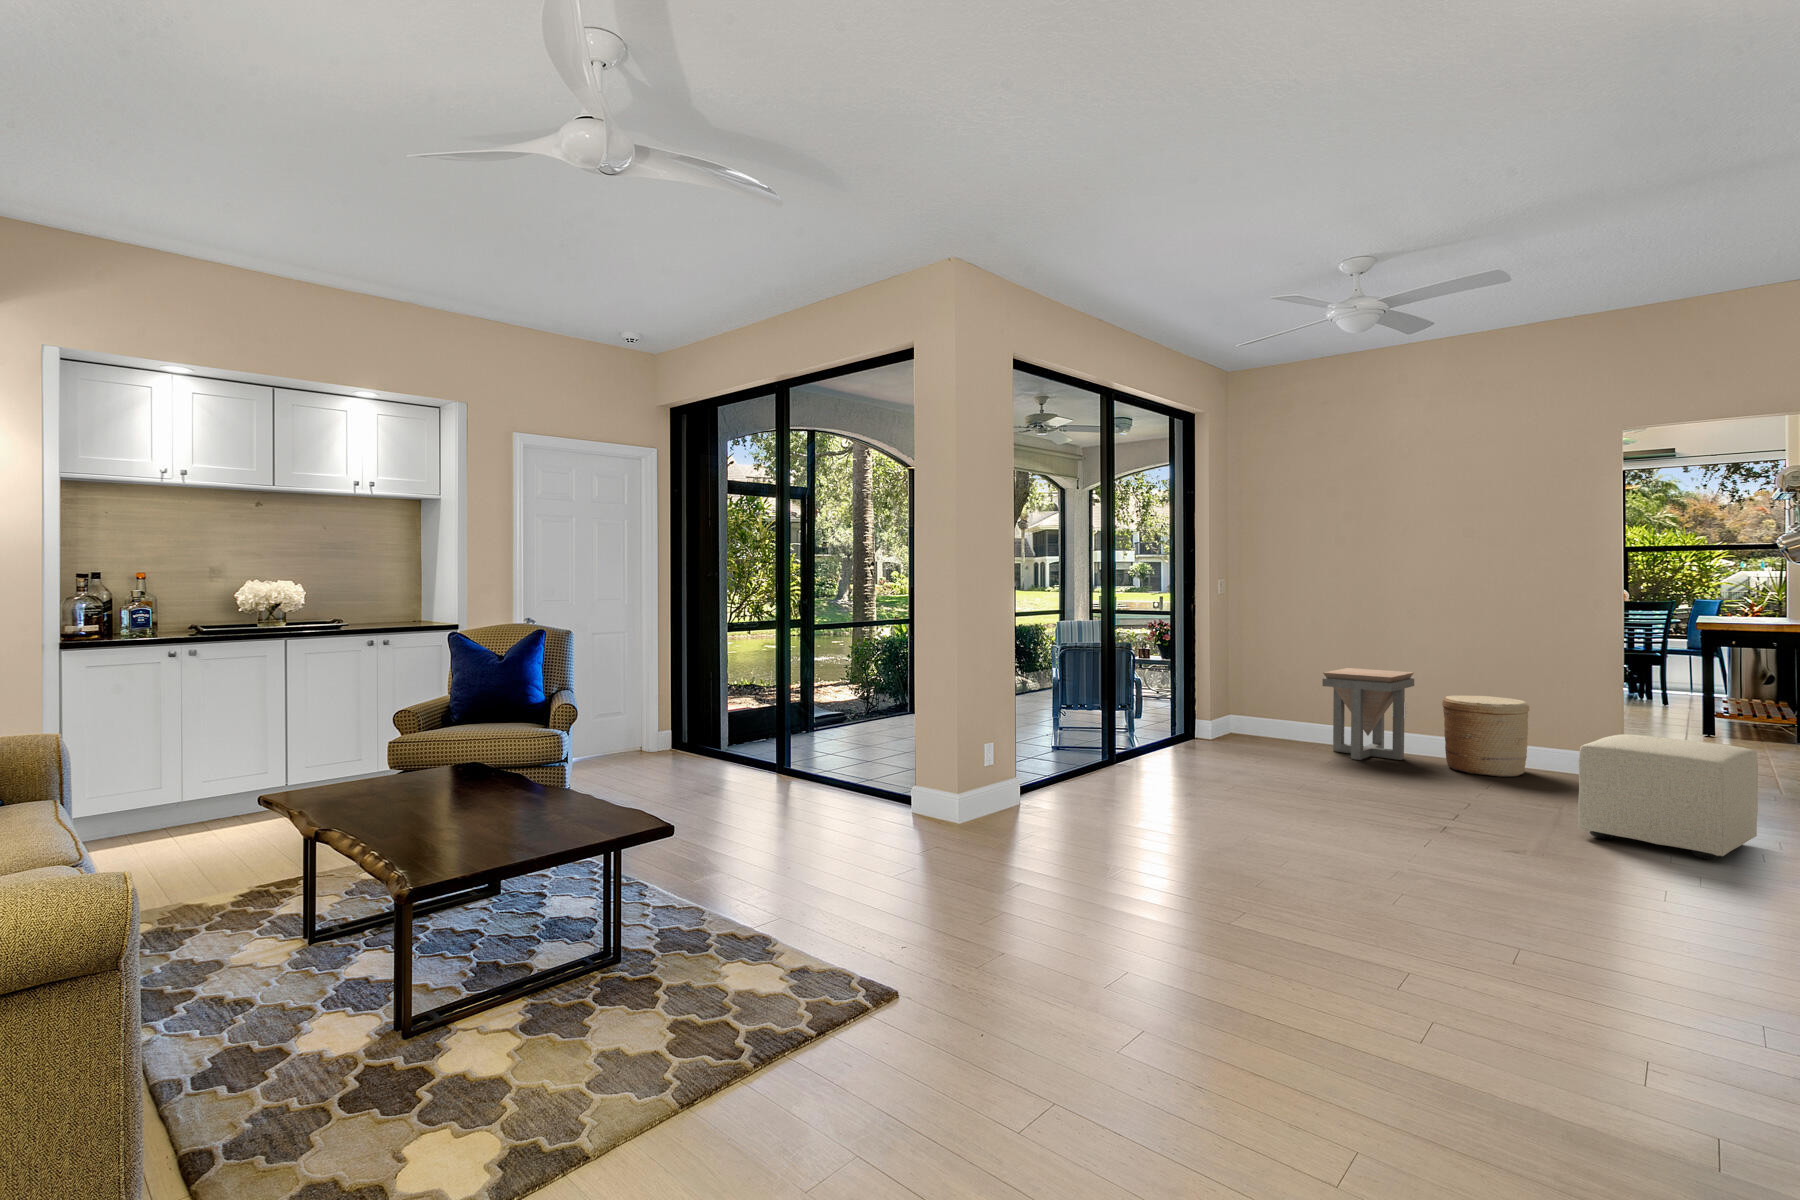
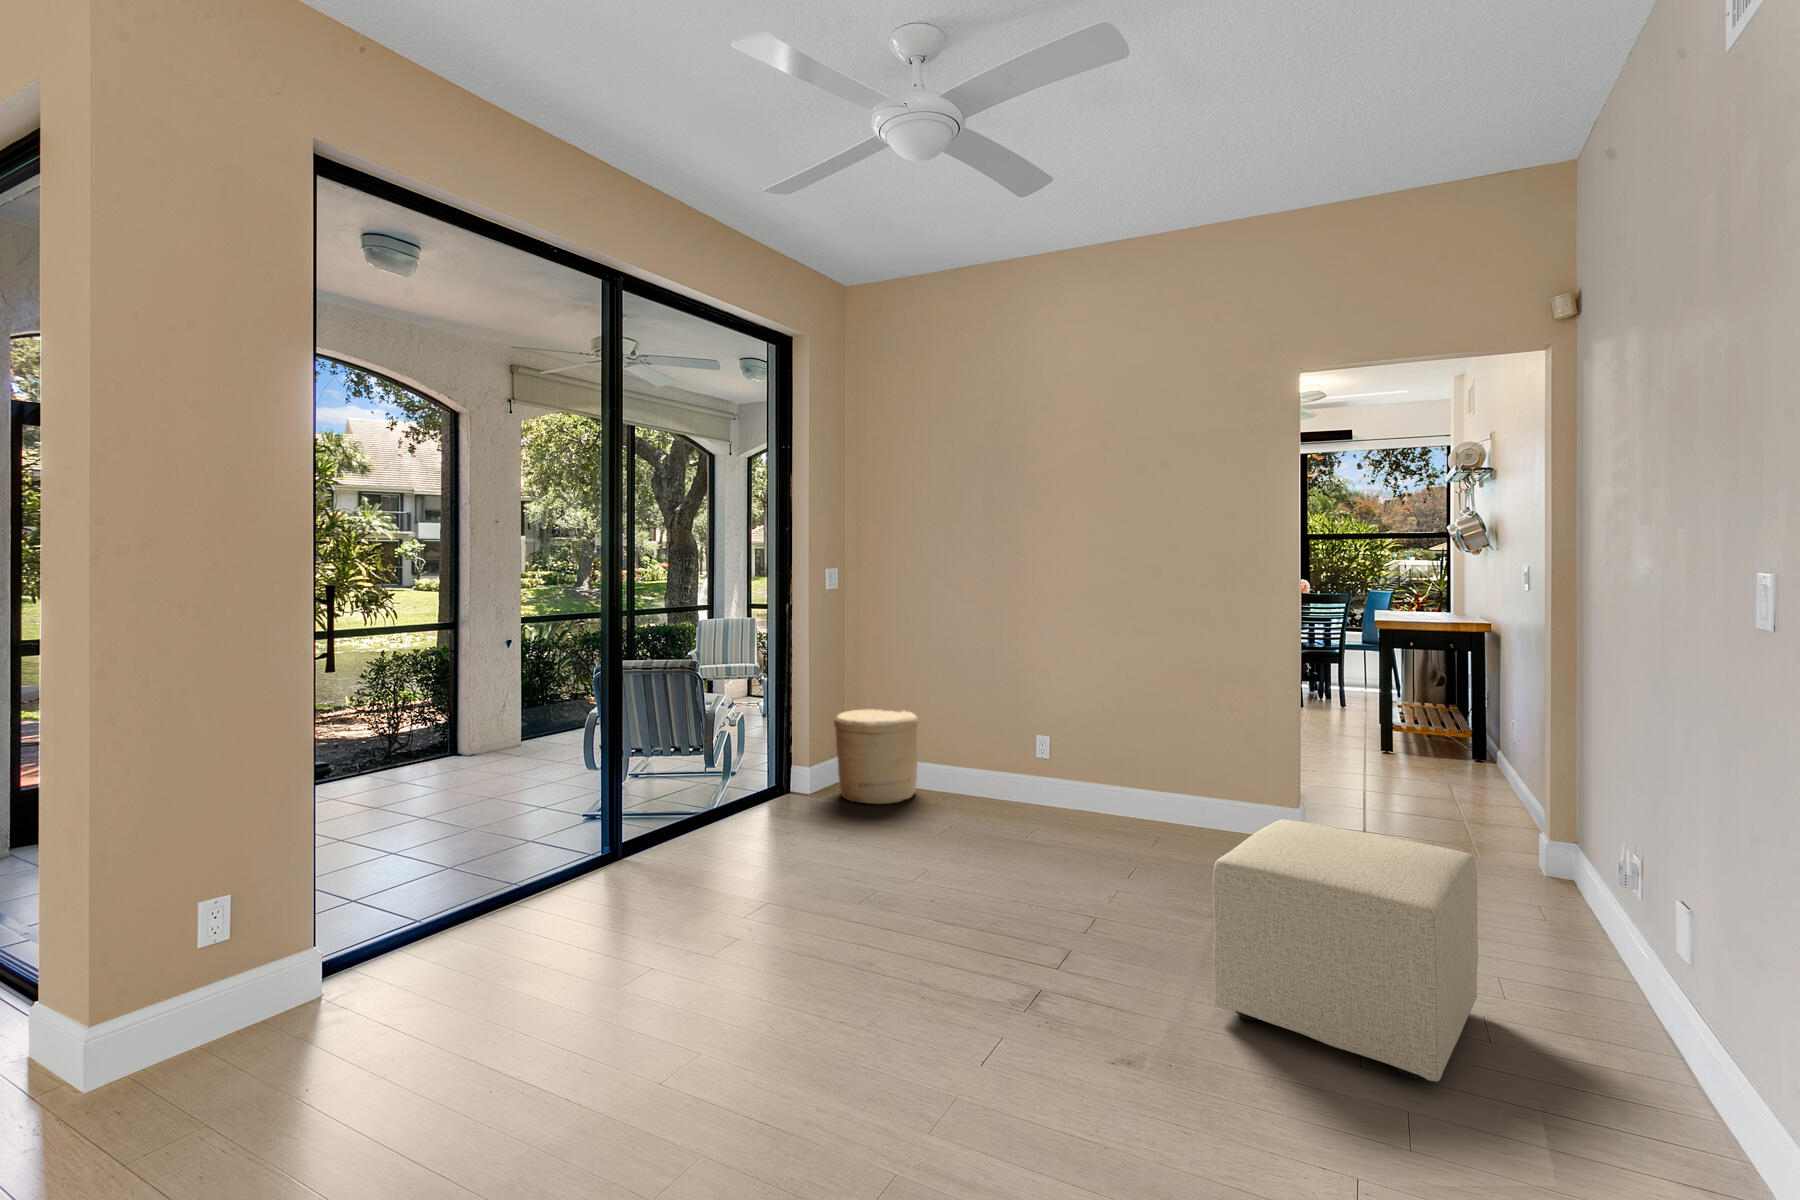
side table: present [1322,668,1414,760] -> none [933,695,1051,826]
woven basket: present [1442,695,1529,777] -> present [834,709,918,804]

